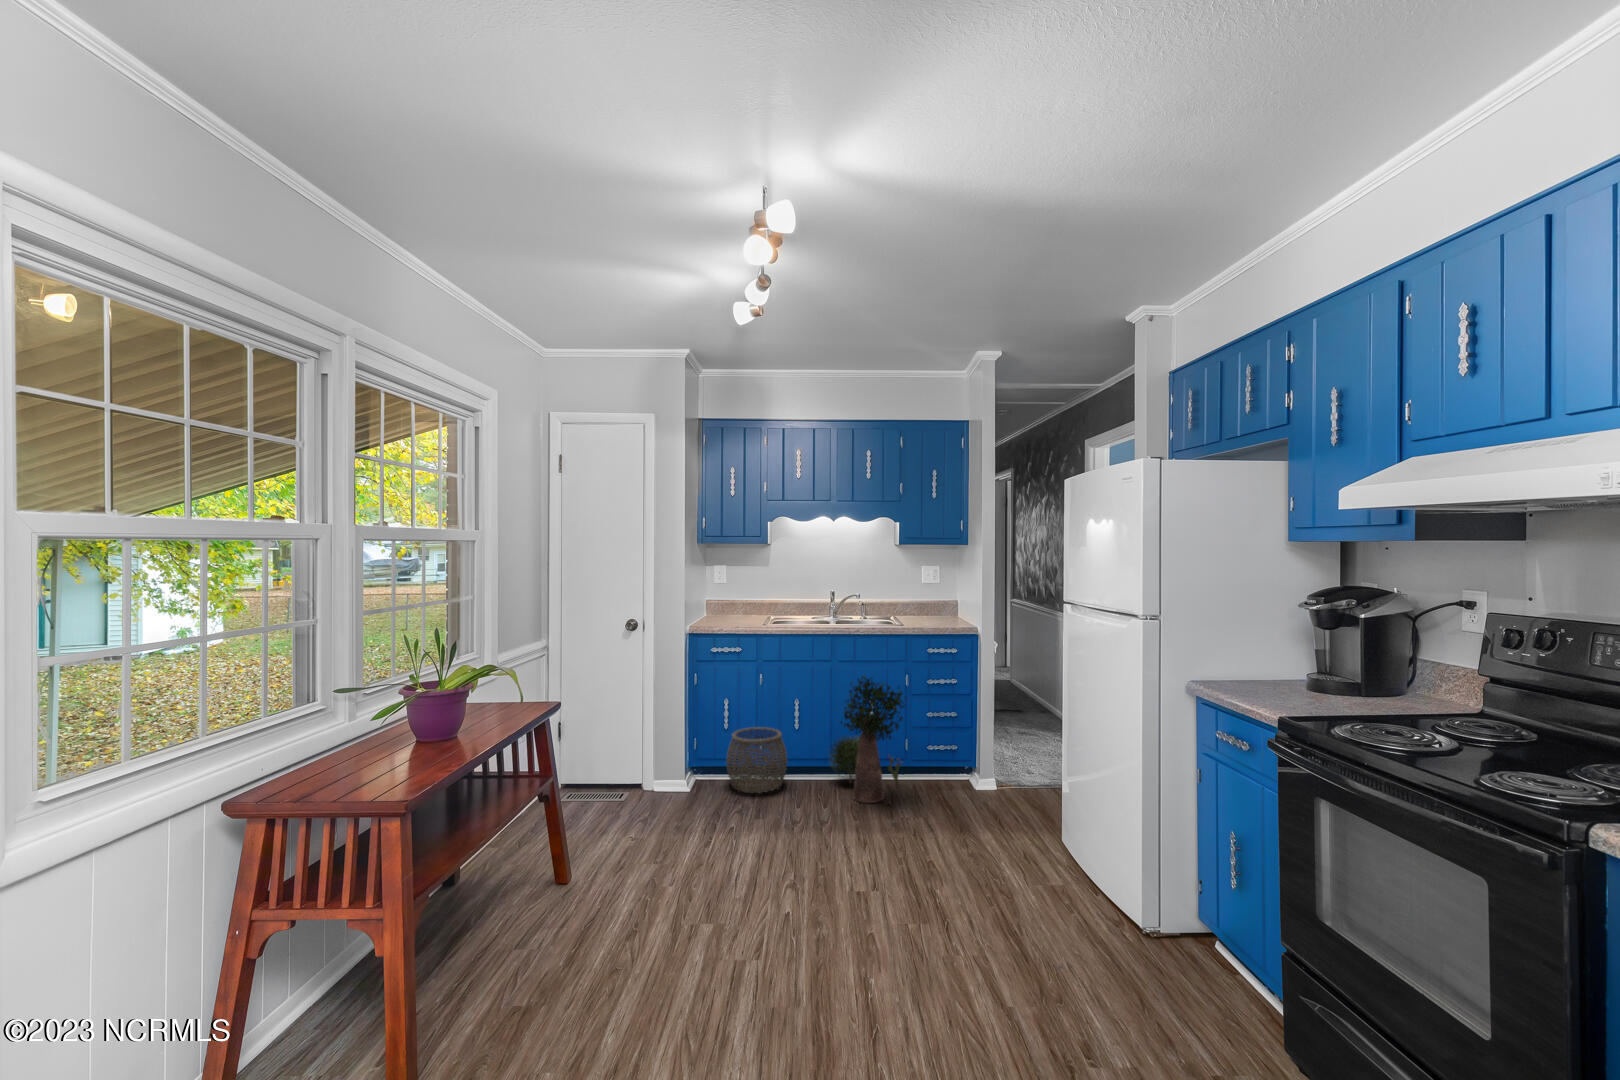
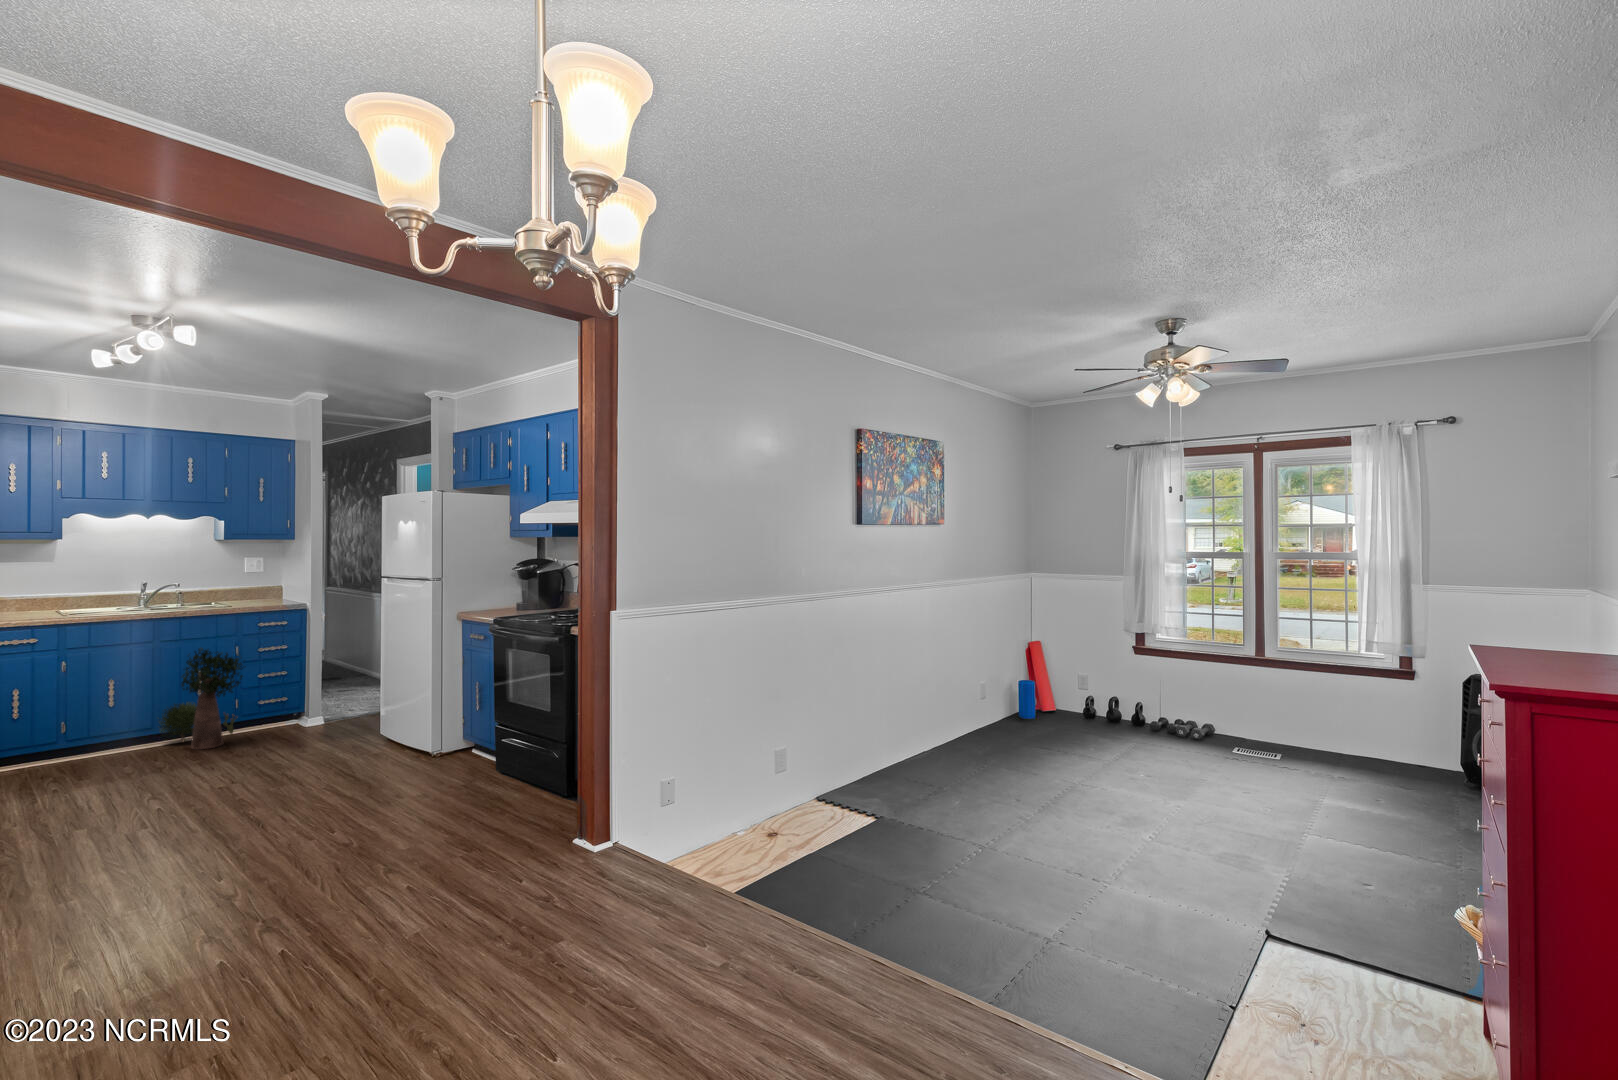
woven basket: present [726,727,787,793] -> none [33,708,113,767]

